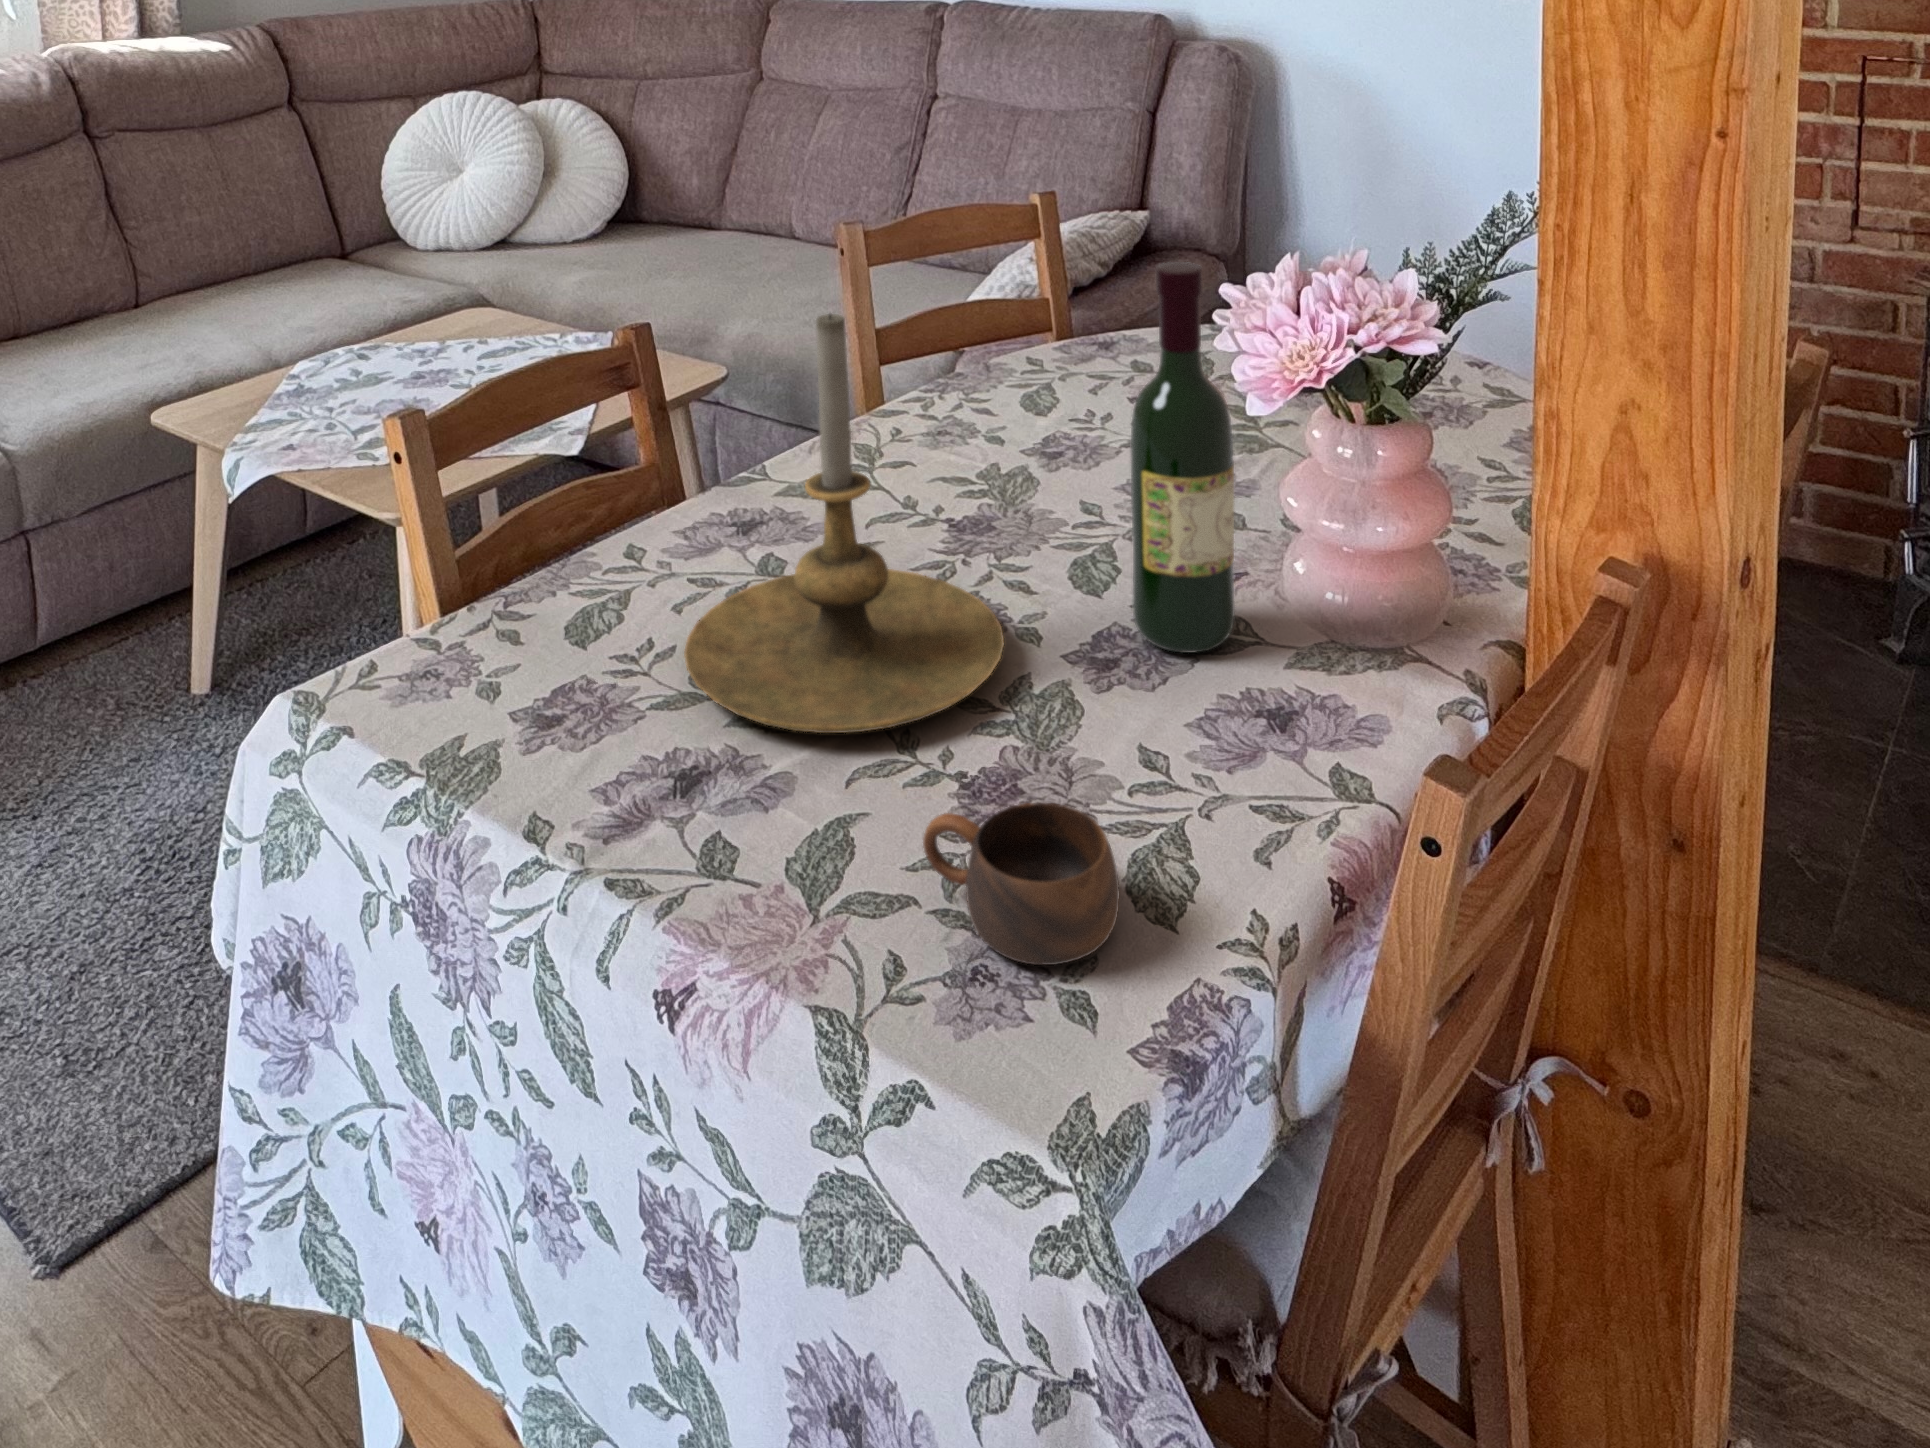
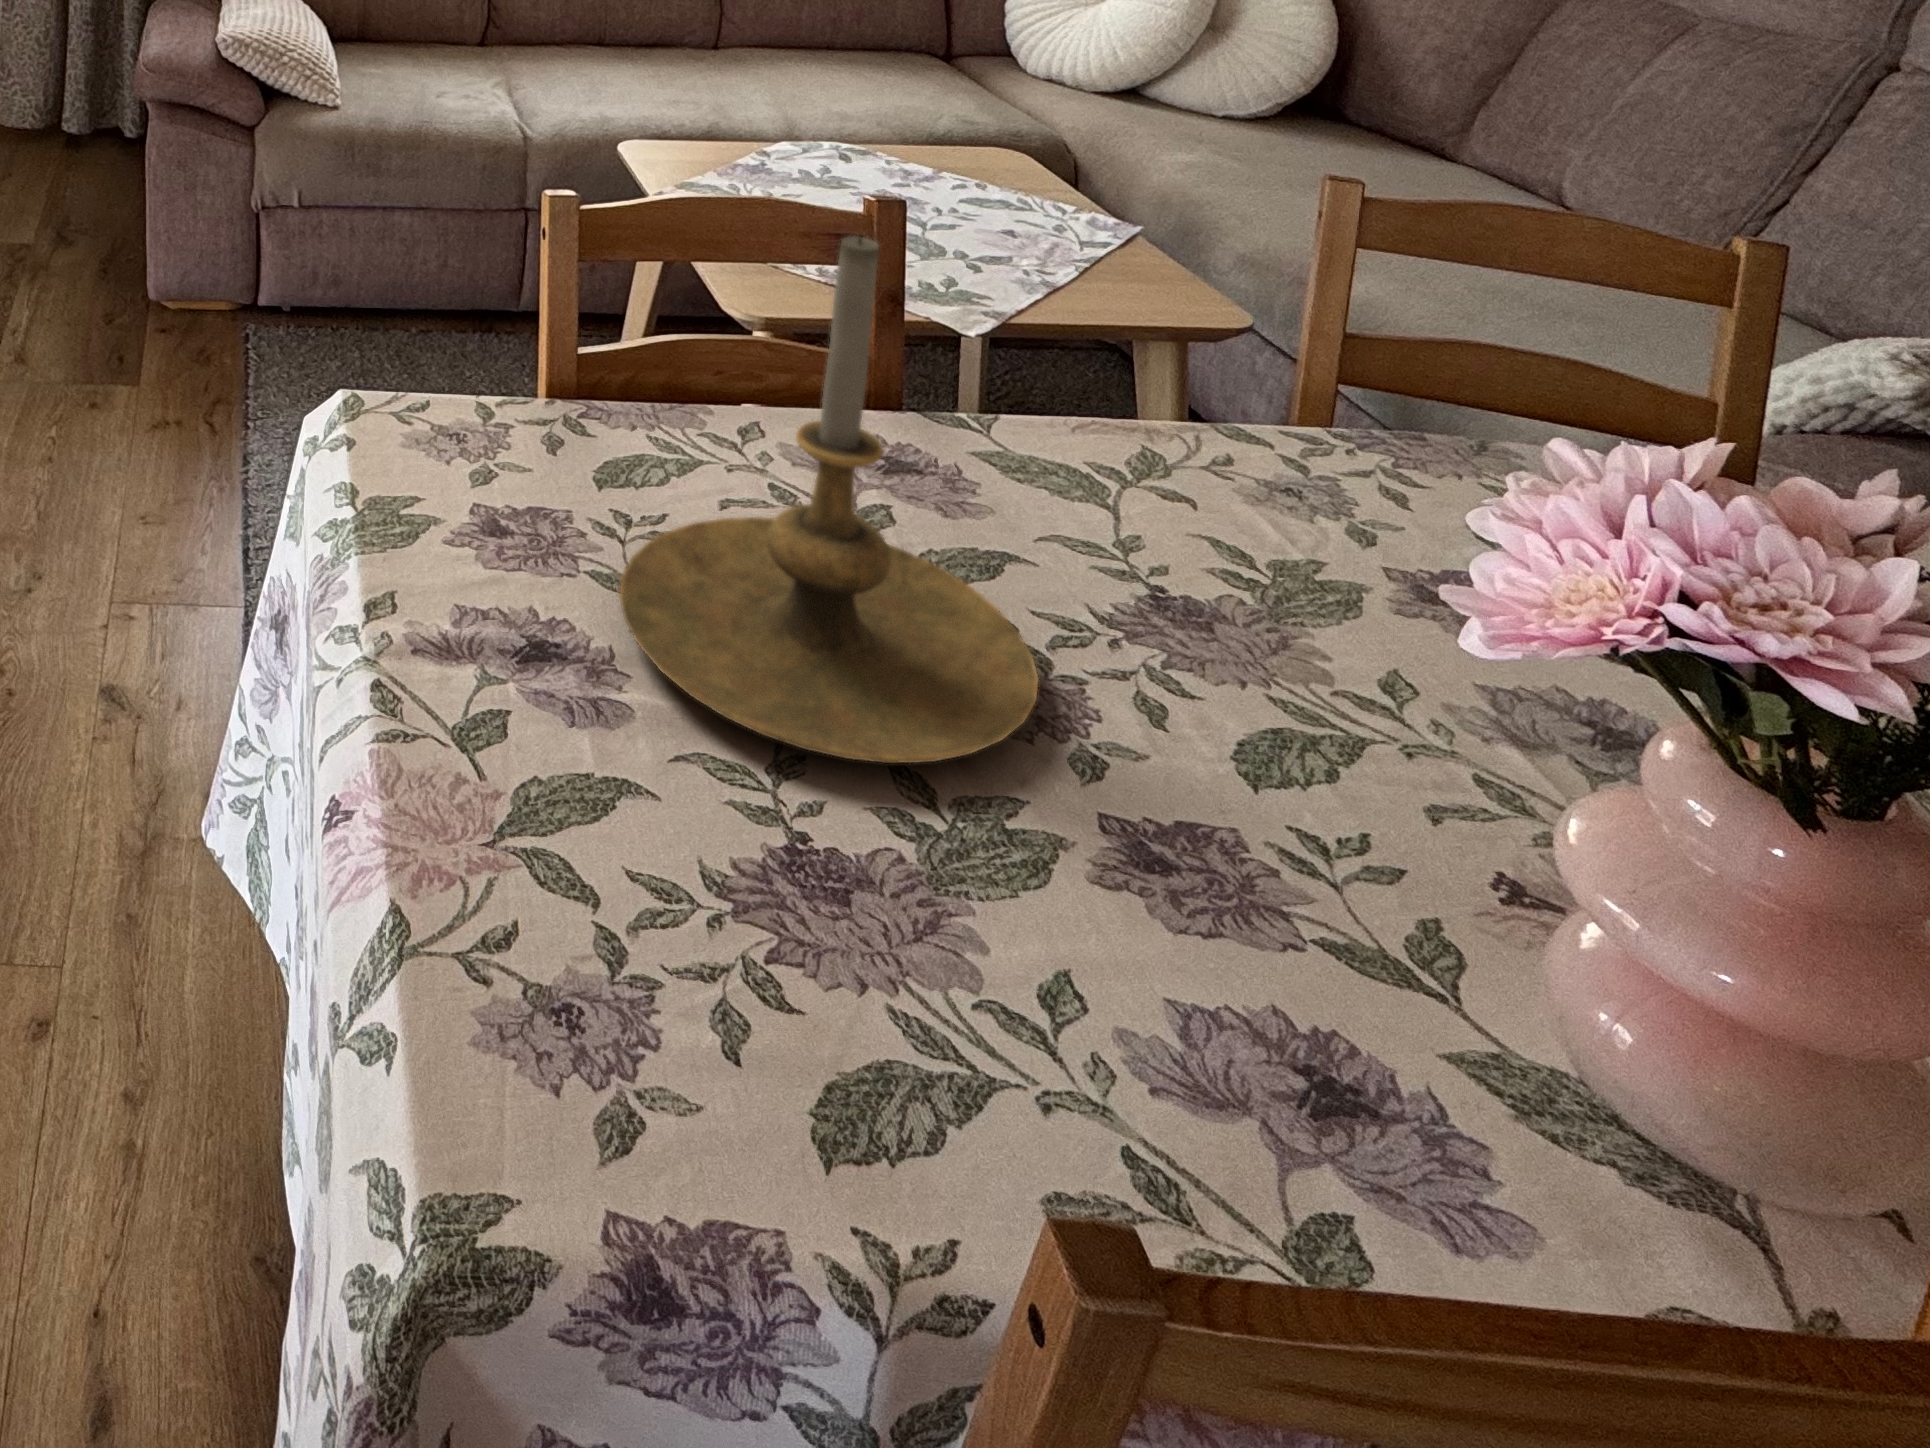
wine bottle: present [1130,262,1235,653] -> none [1228,348,1456,938]
cup: present [923,803,1120,965] -> none [595,833,800,1099]

